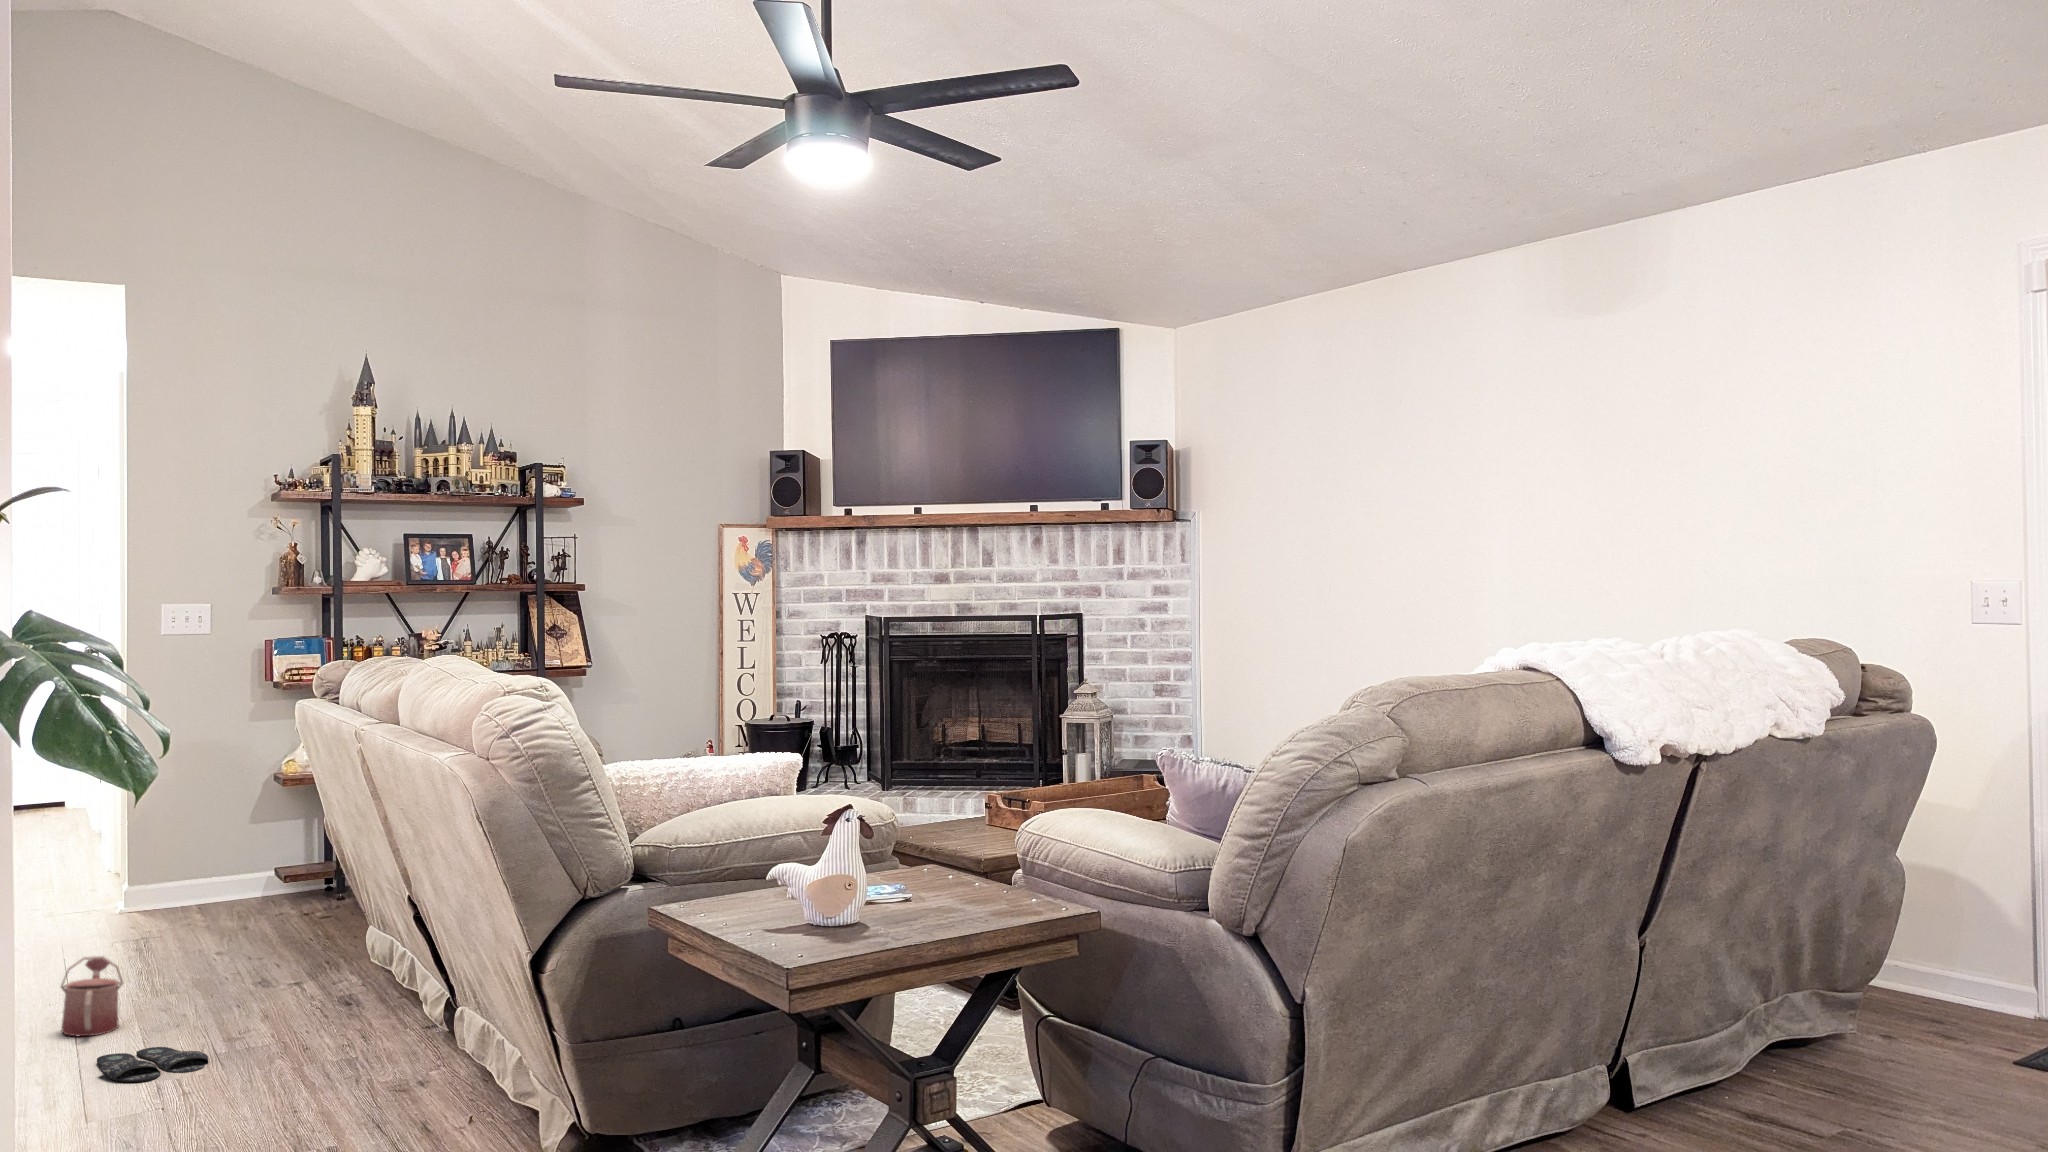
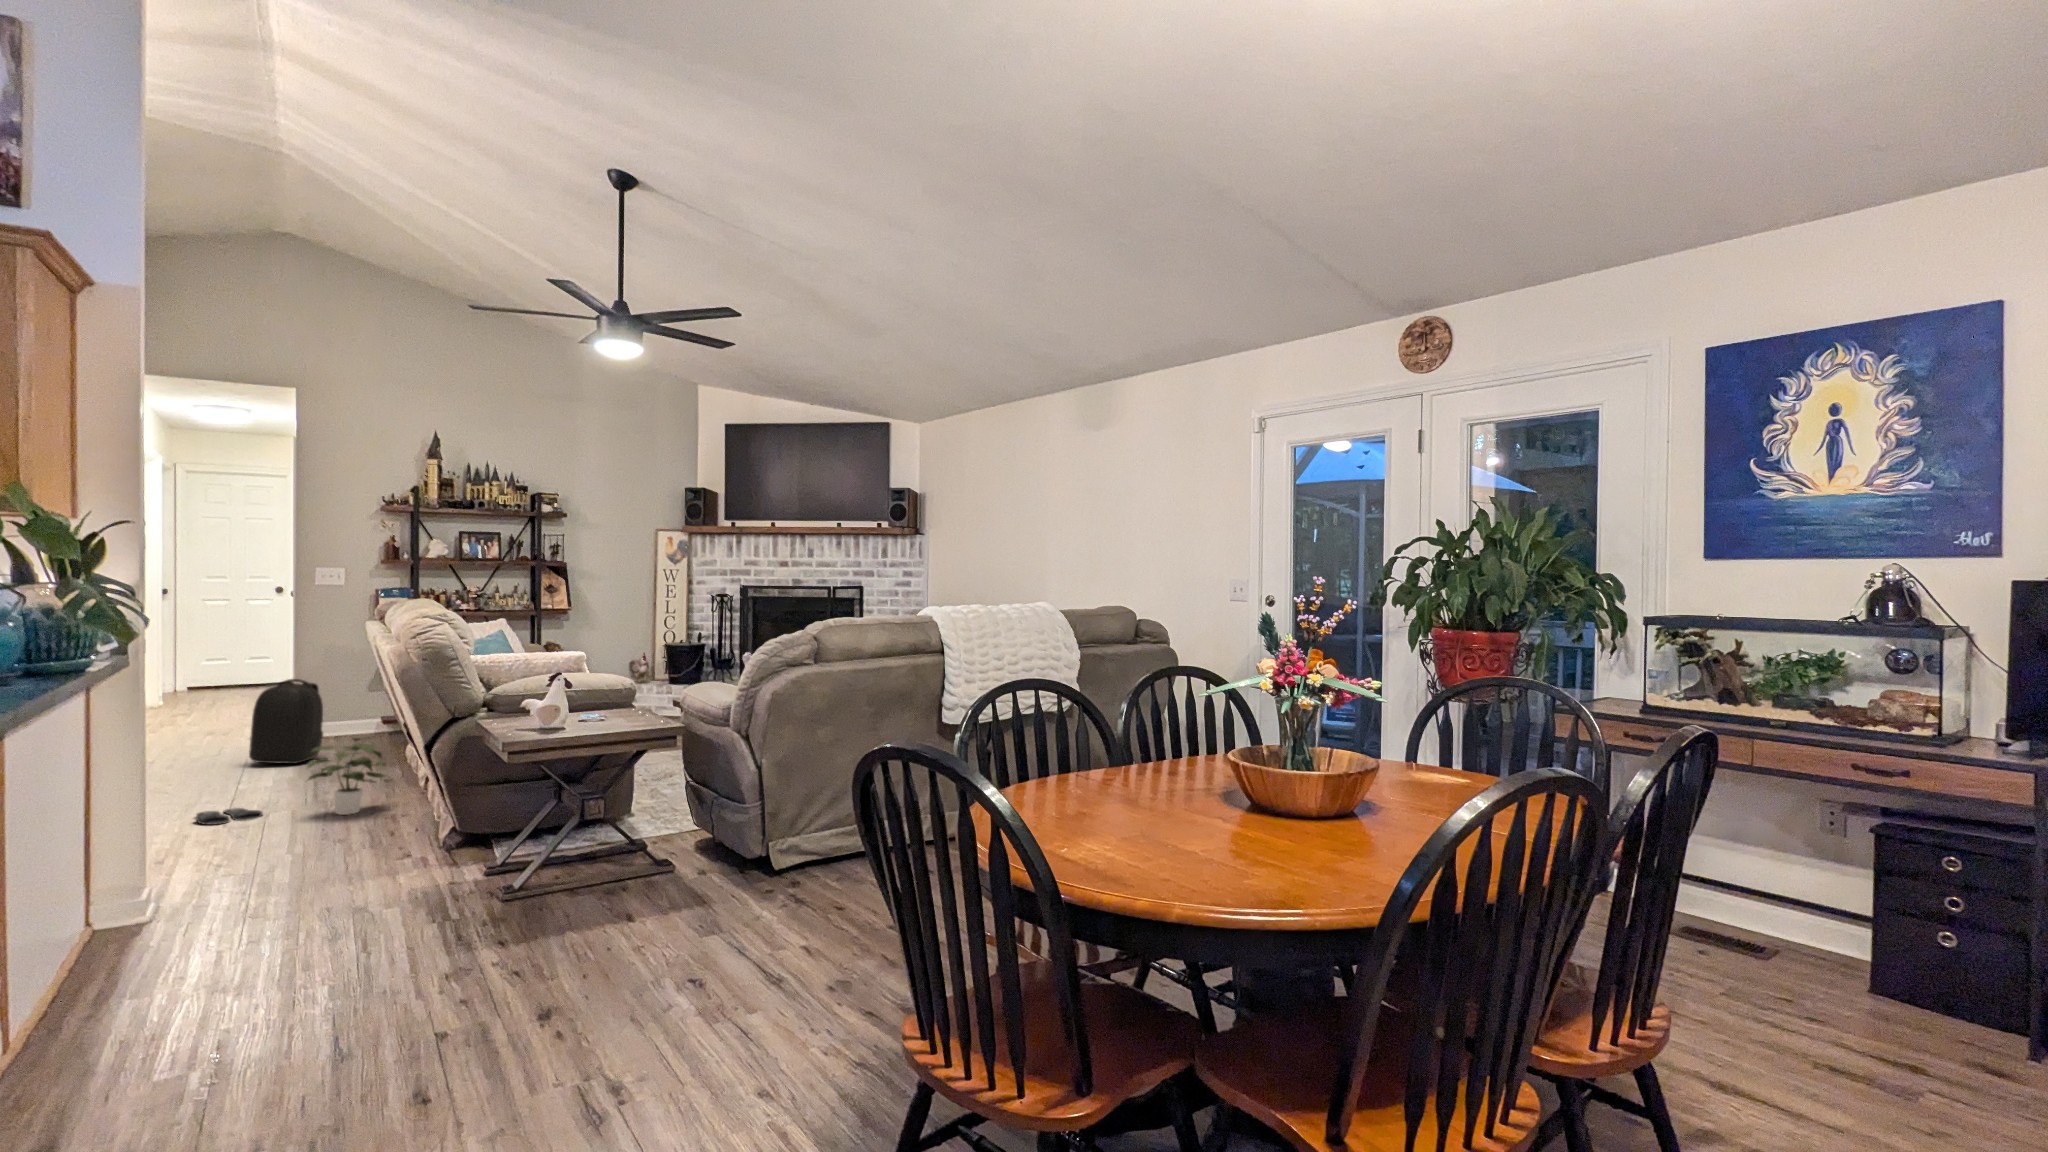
backpack: none [118,804,232,954] -> present [249,679,323,764]
potted plant: none [281,916,422,1060] -> present [307,737,389,815]
watering can: present [61,956,123,1036] -> none [187,759,227,803]

